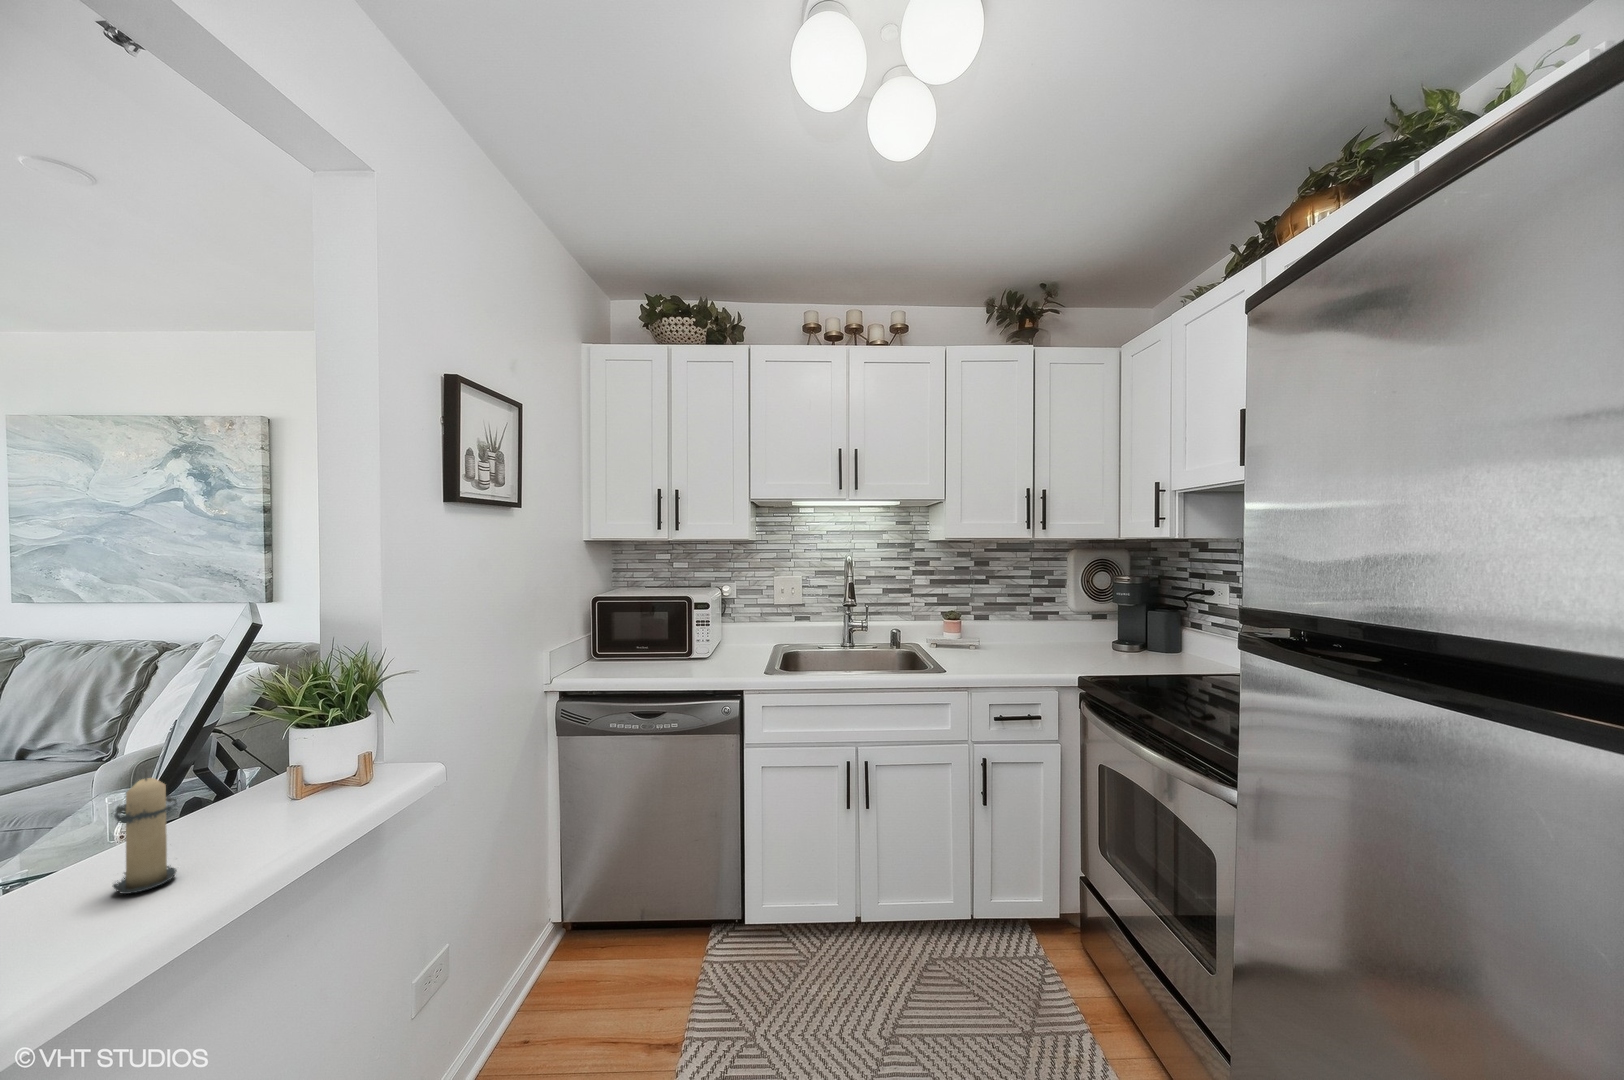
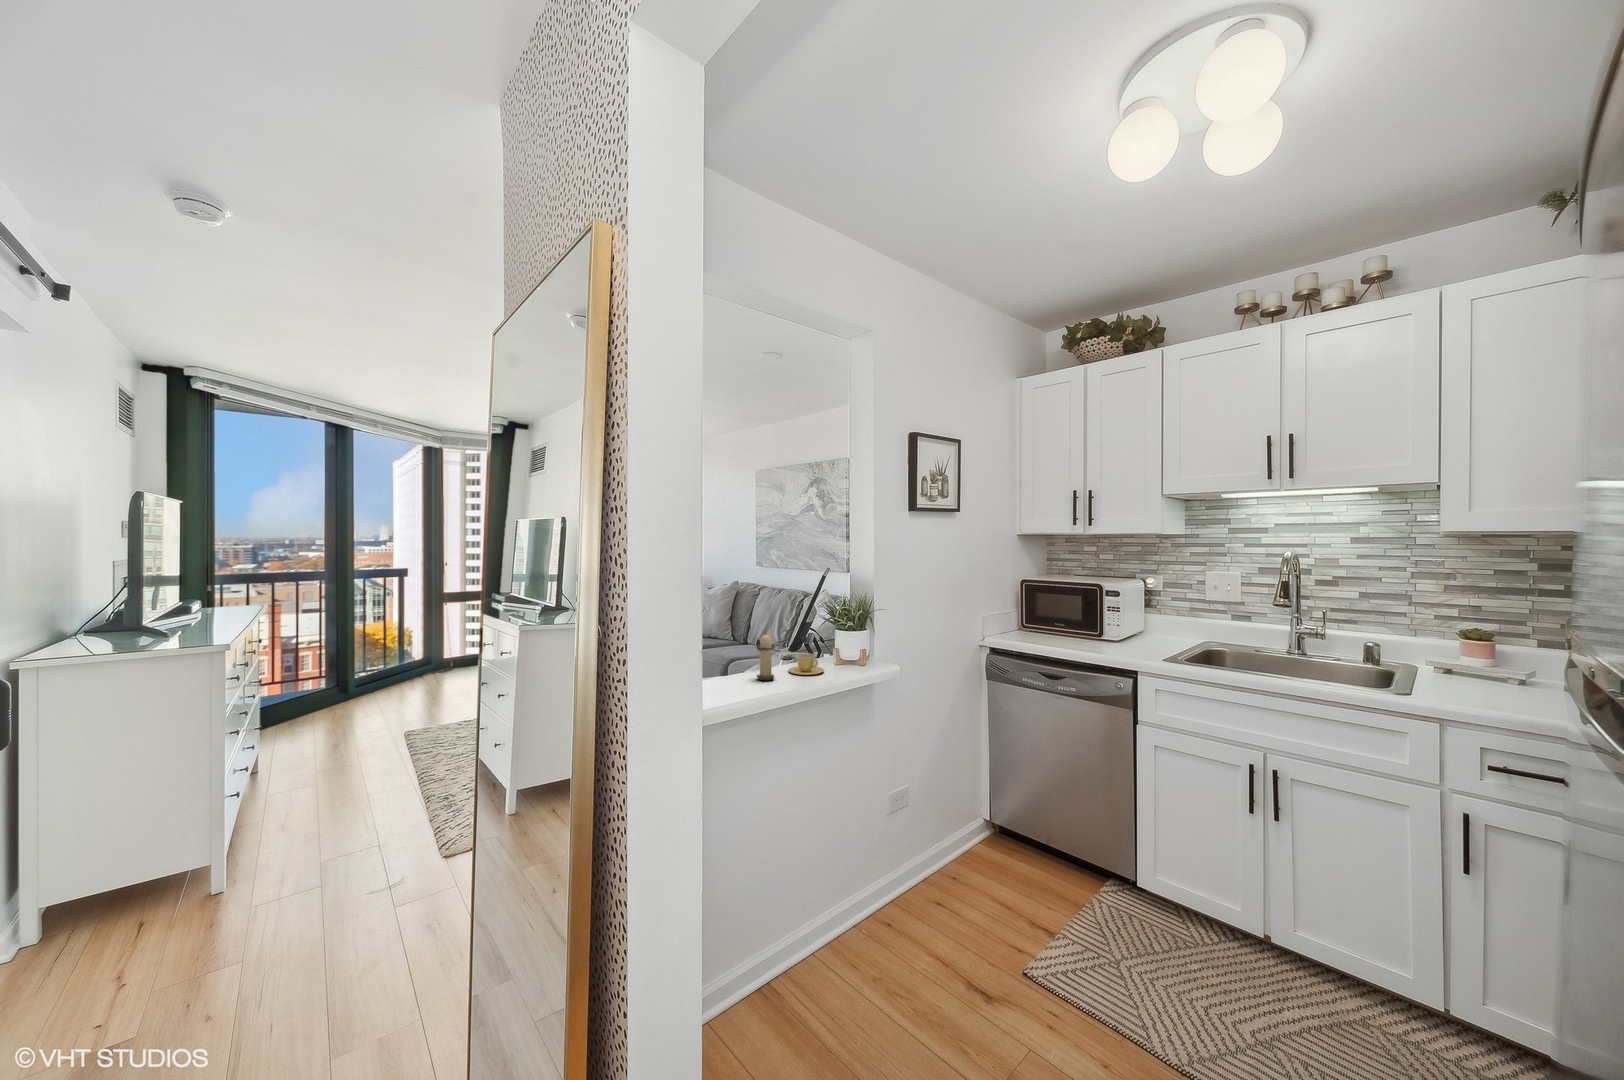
cup: none [211,784,313,842] -> present [788,653,824,675]

